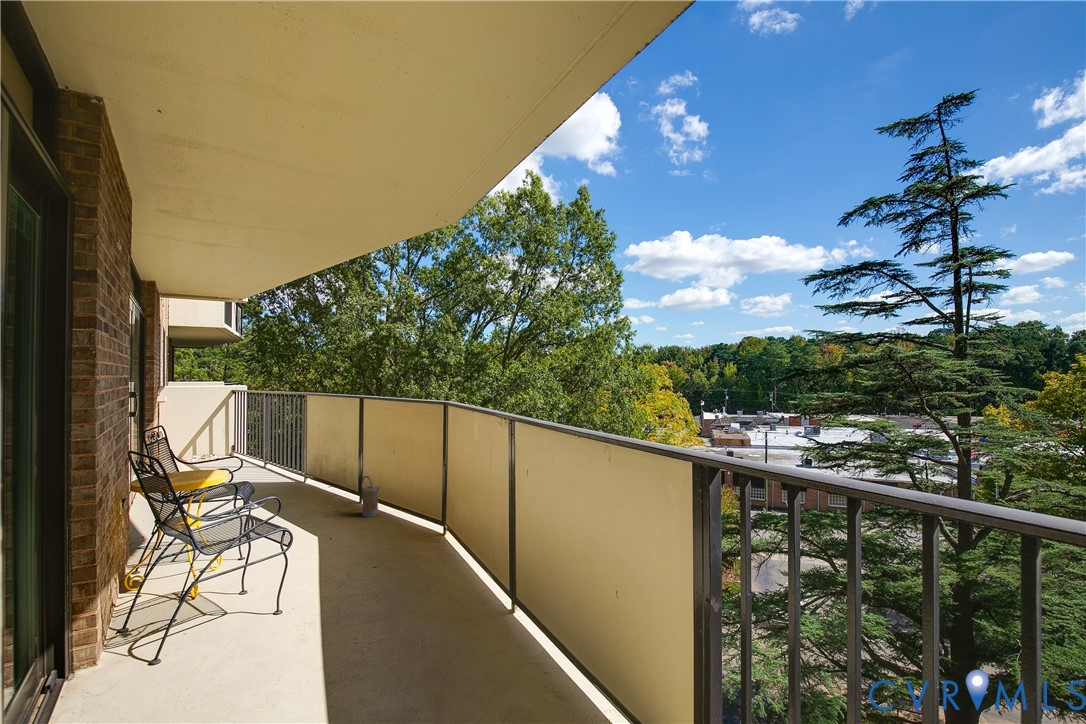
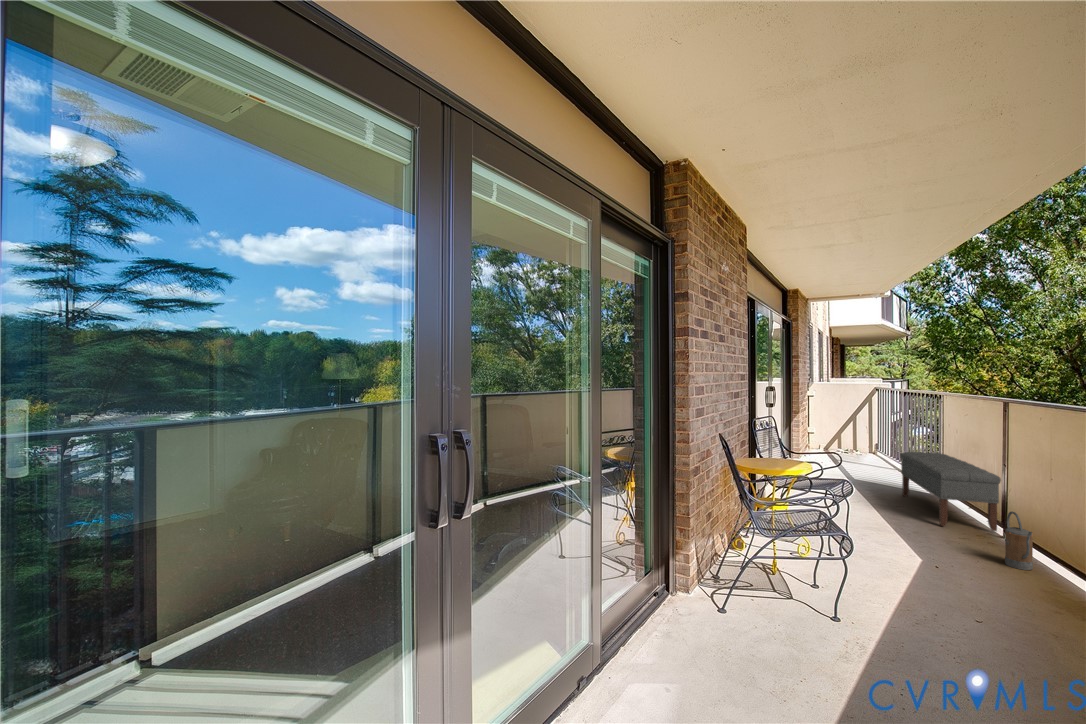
bench: none [271,442,351,502] -> present [900,452,1001,531]

